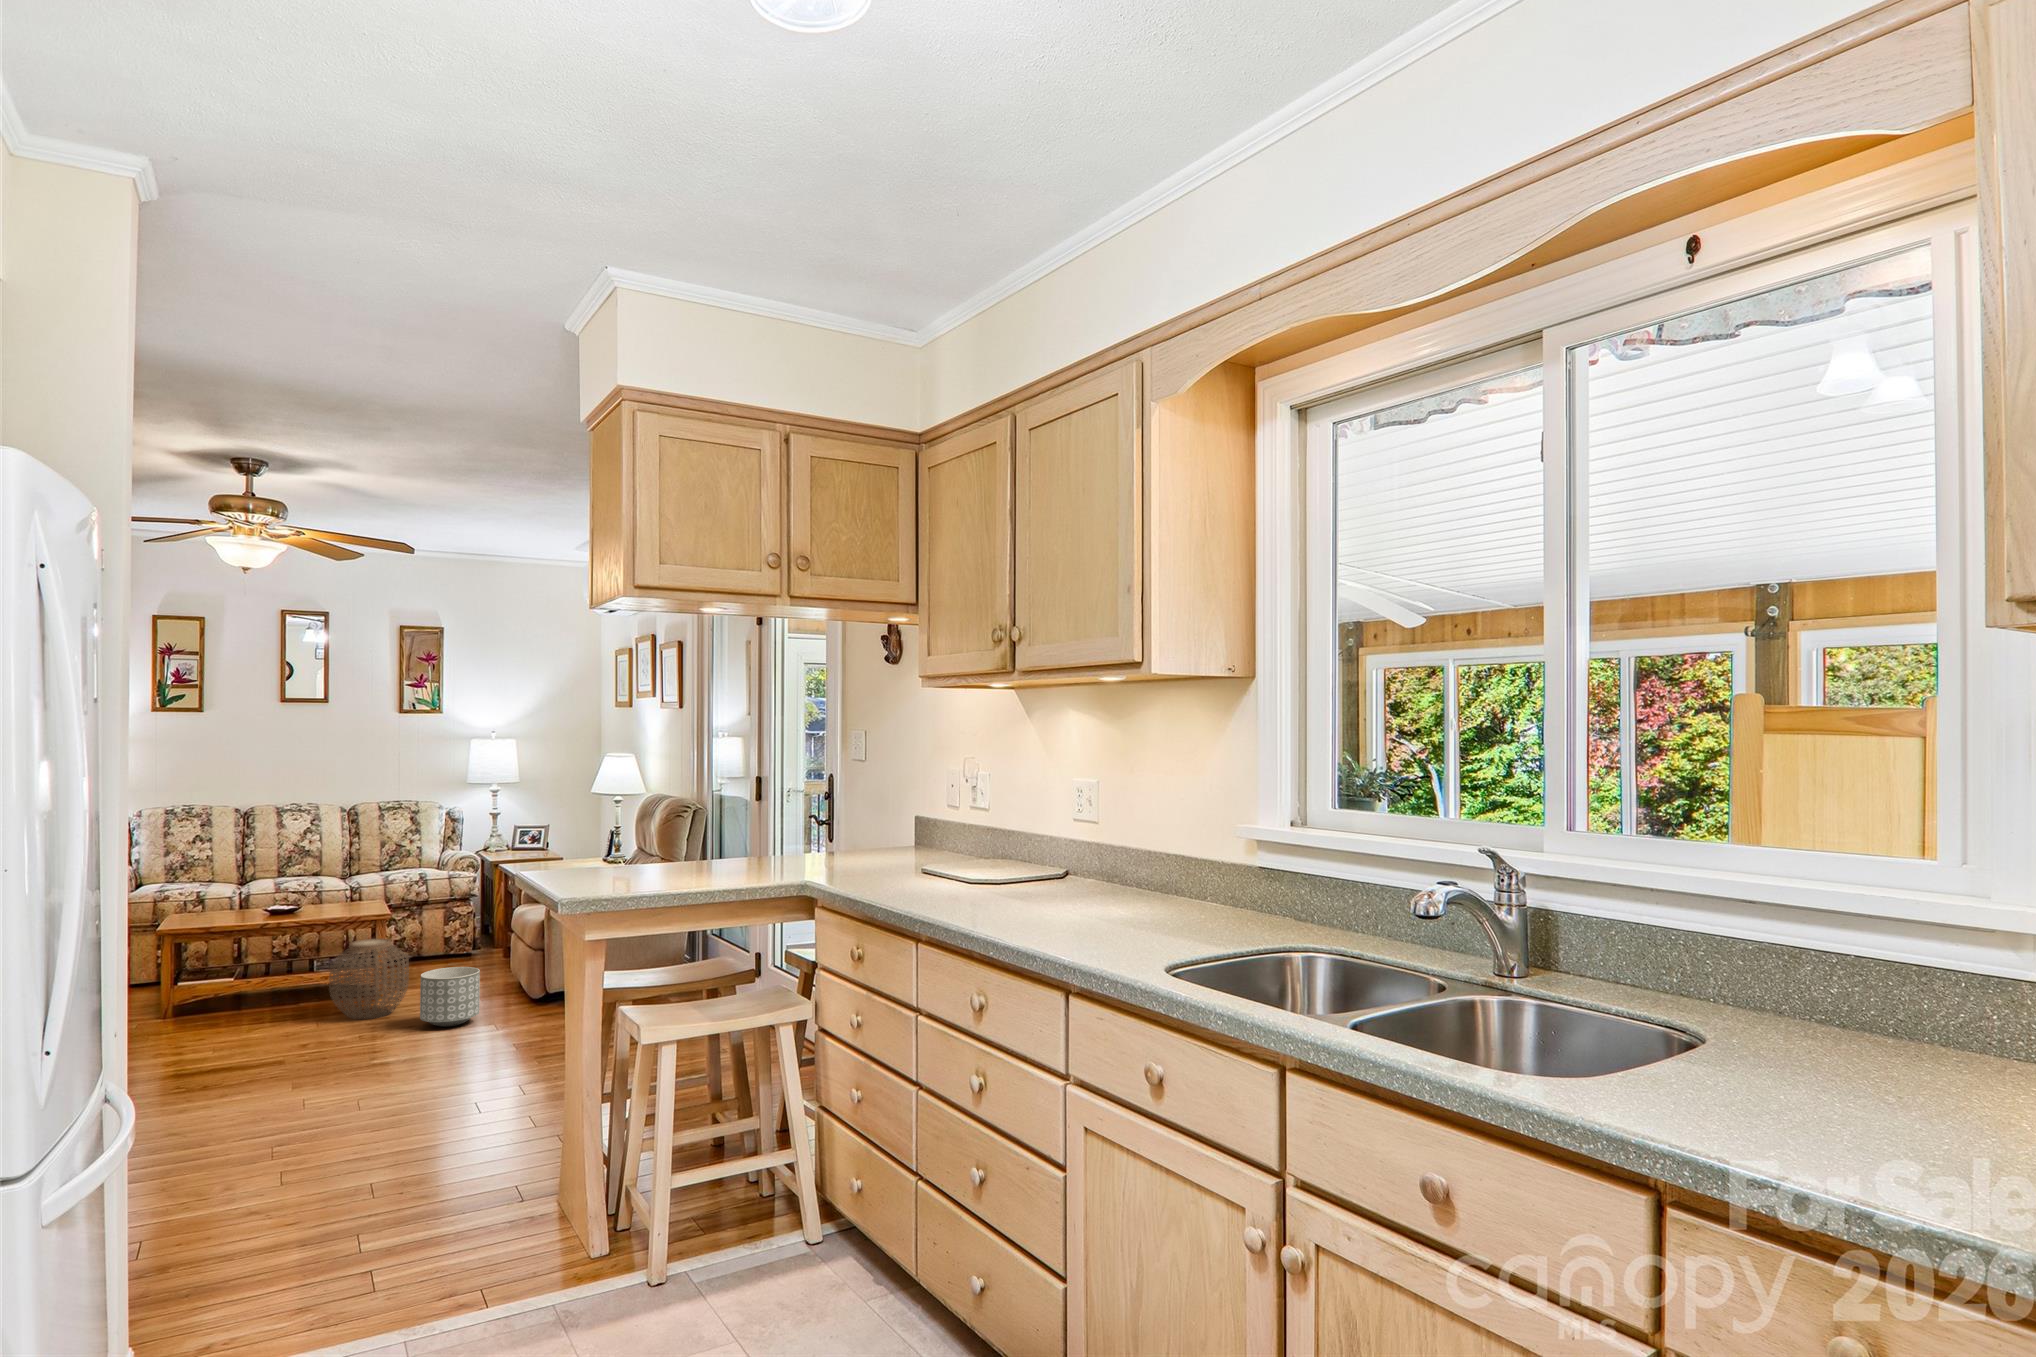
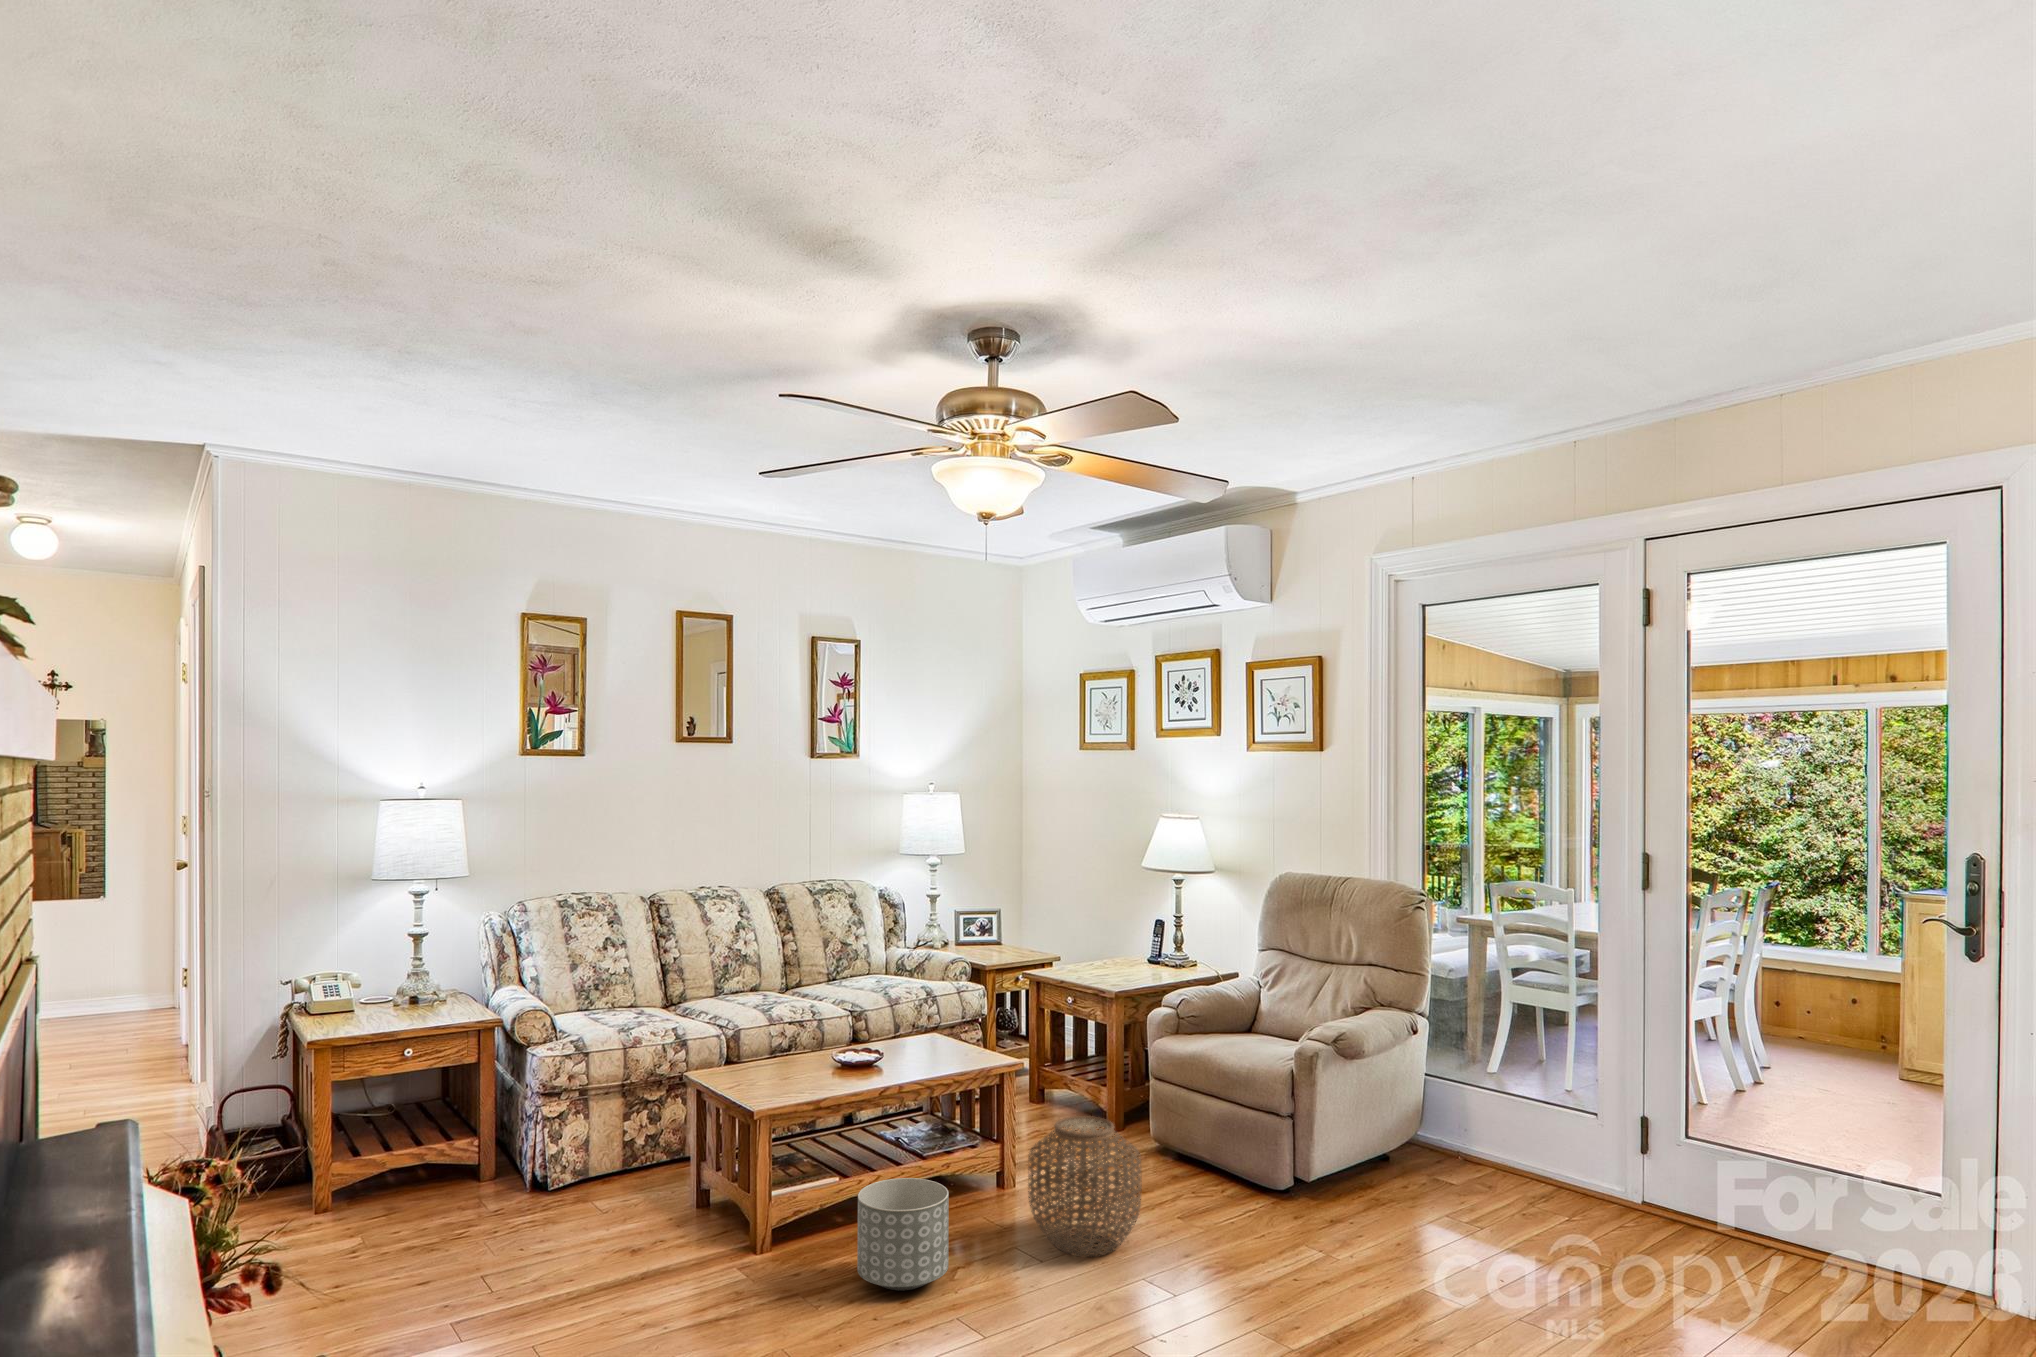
planter: present [420,967,480,1027] -> present [857,1178,949,1291]

